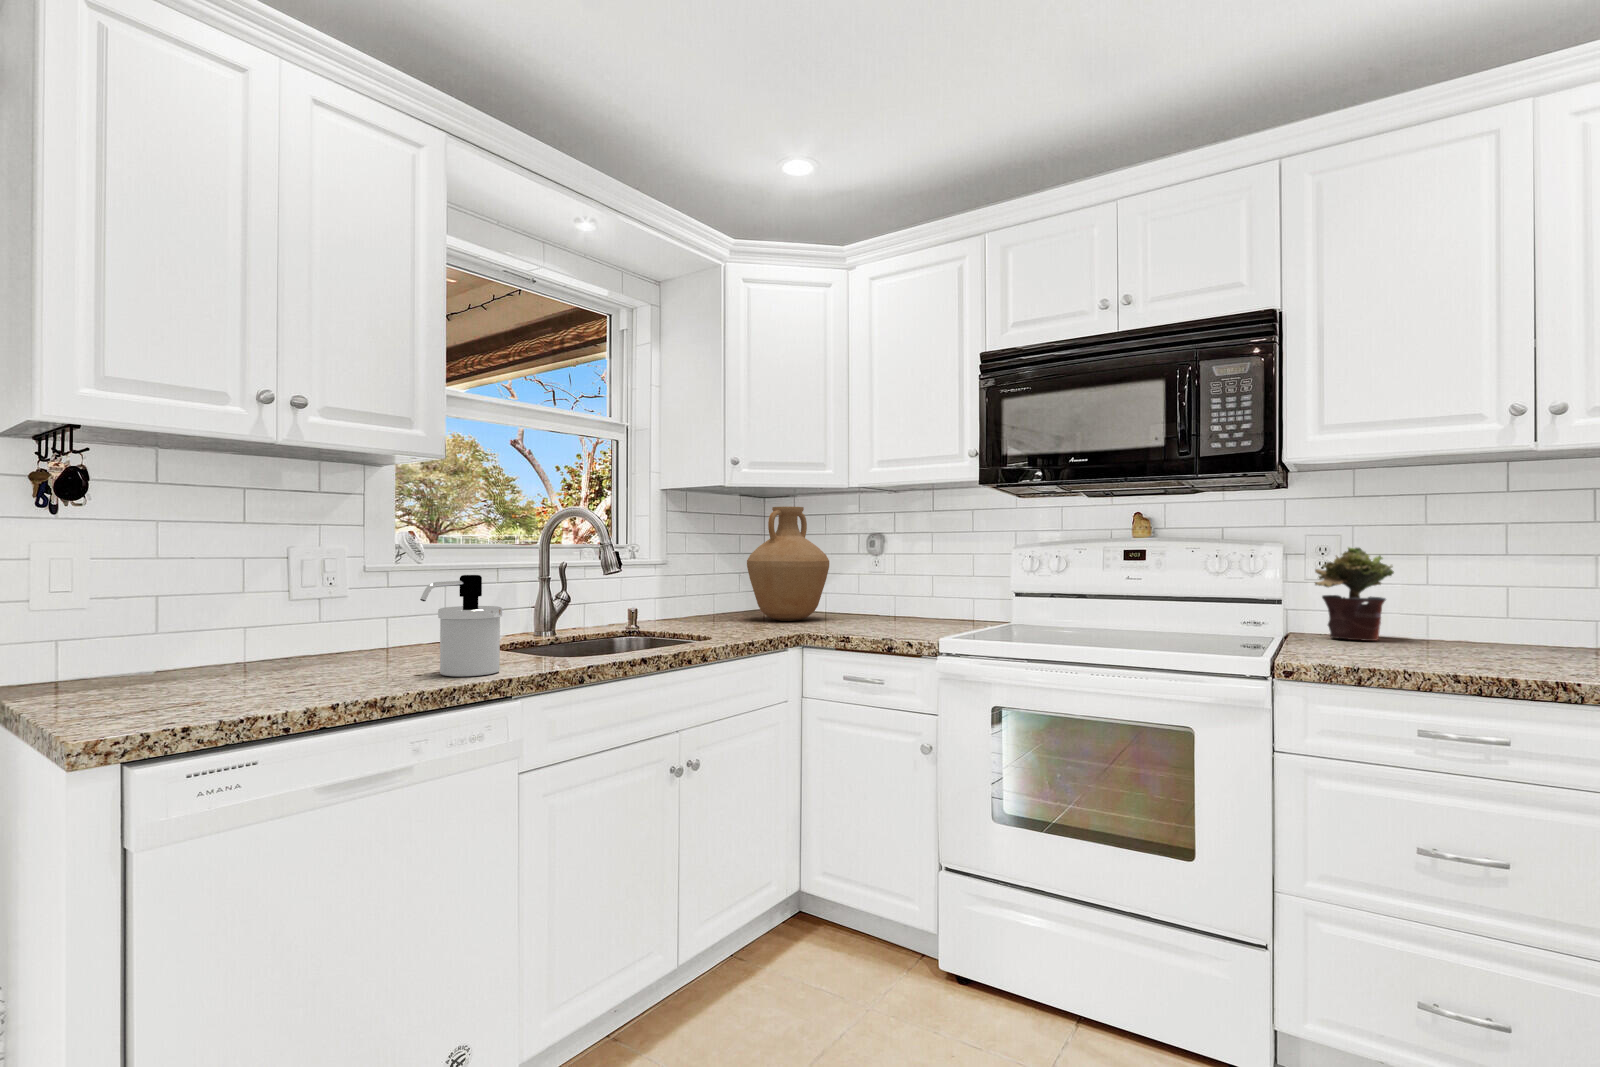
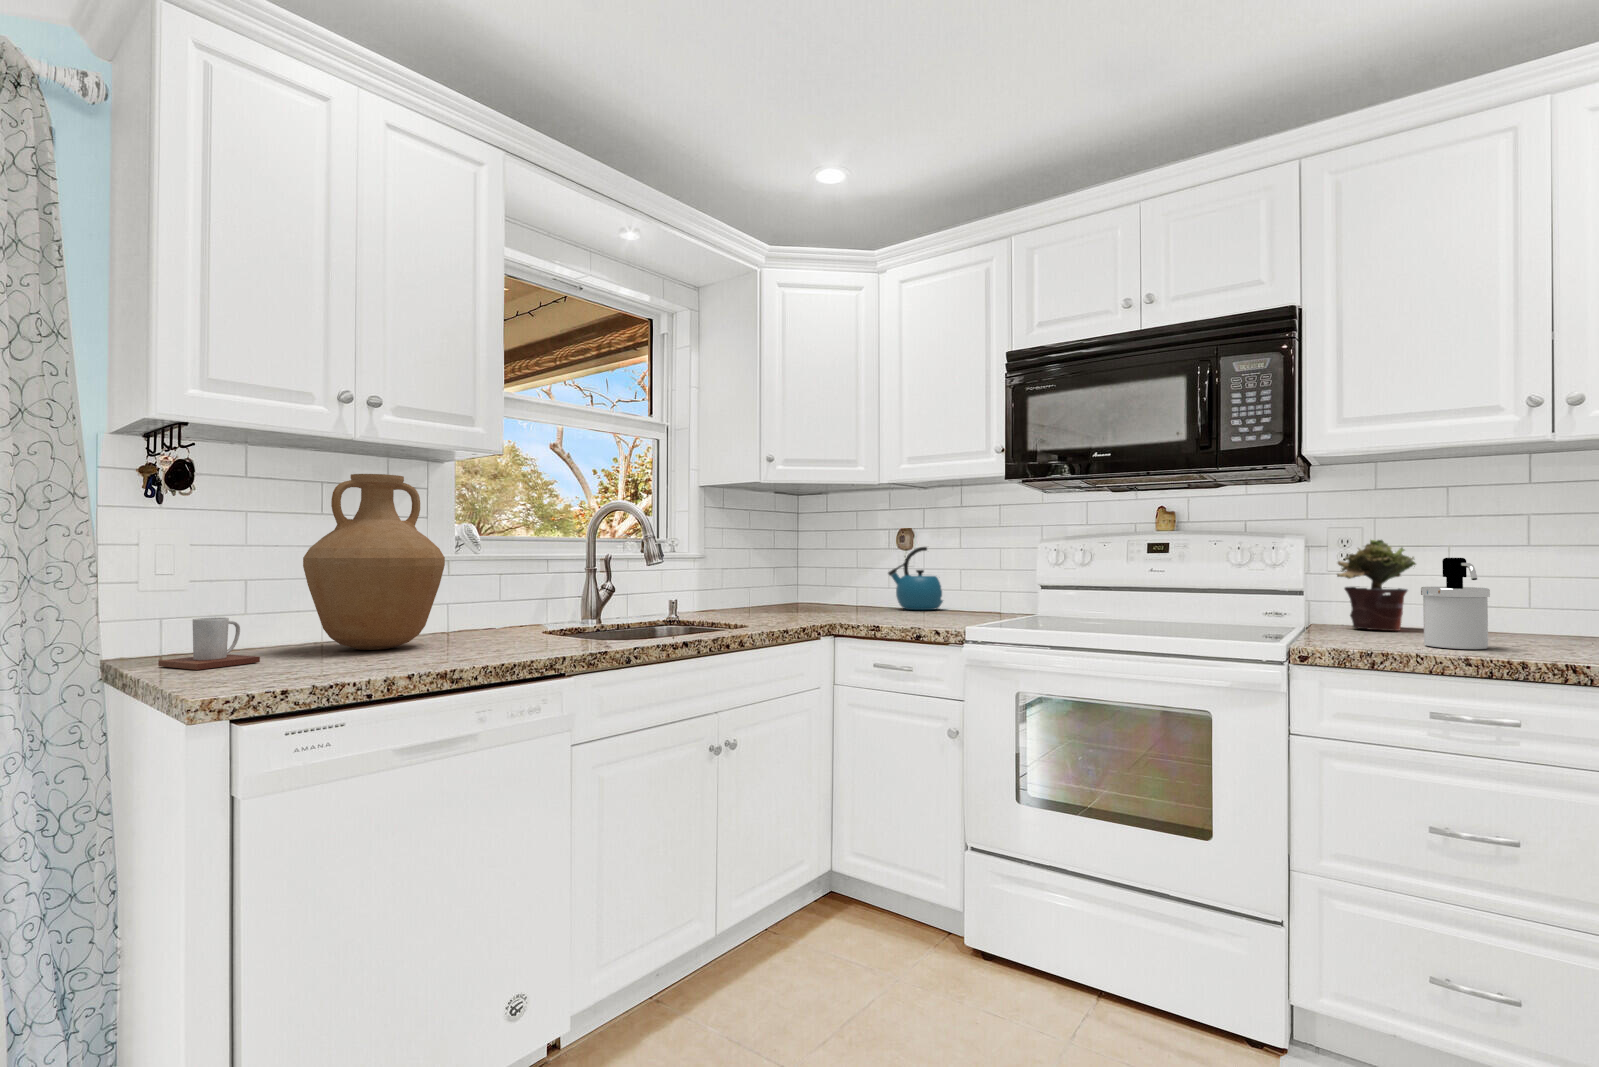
vase: present [747,507,829,621] -> present [303,474,445,650]
kettle: none [855,552,917,617] -> present [888,547,943,610]
soap dispenser: present [420,575,502,676] -> present [1421,558,1490,649]
mug: none [49,640,167,700] -> present [158,617,260,670]

